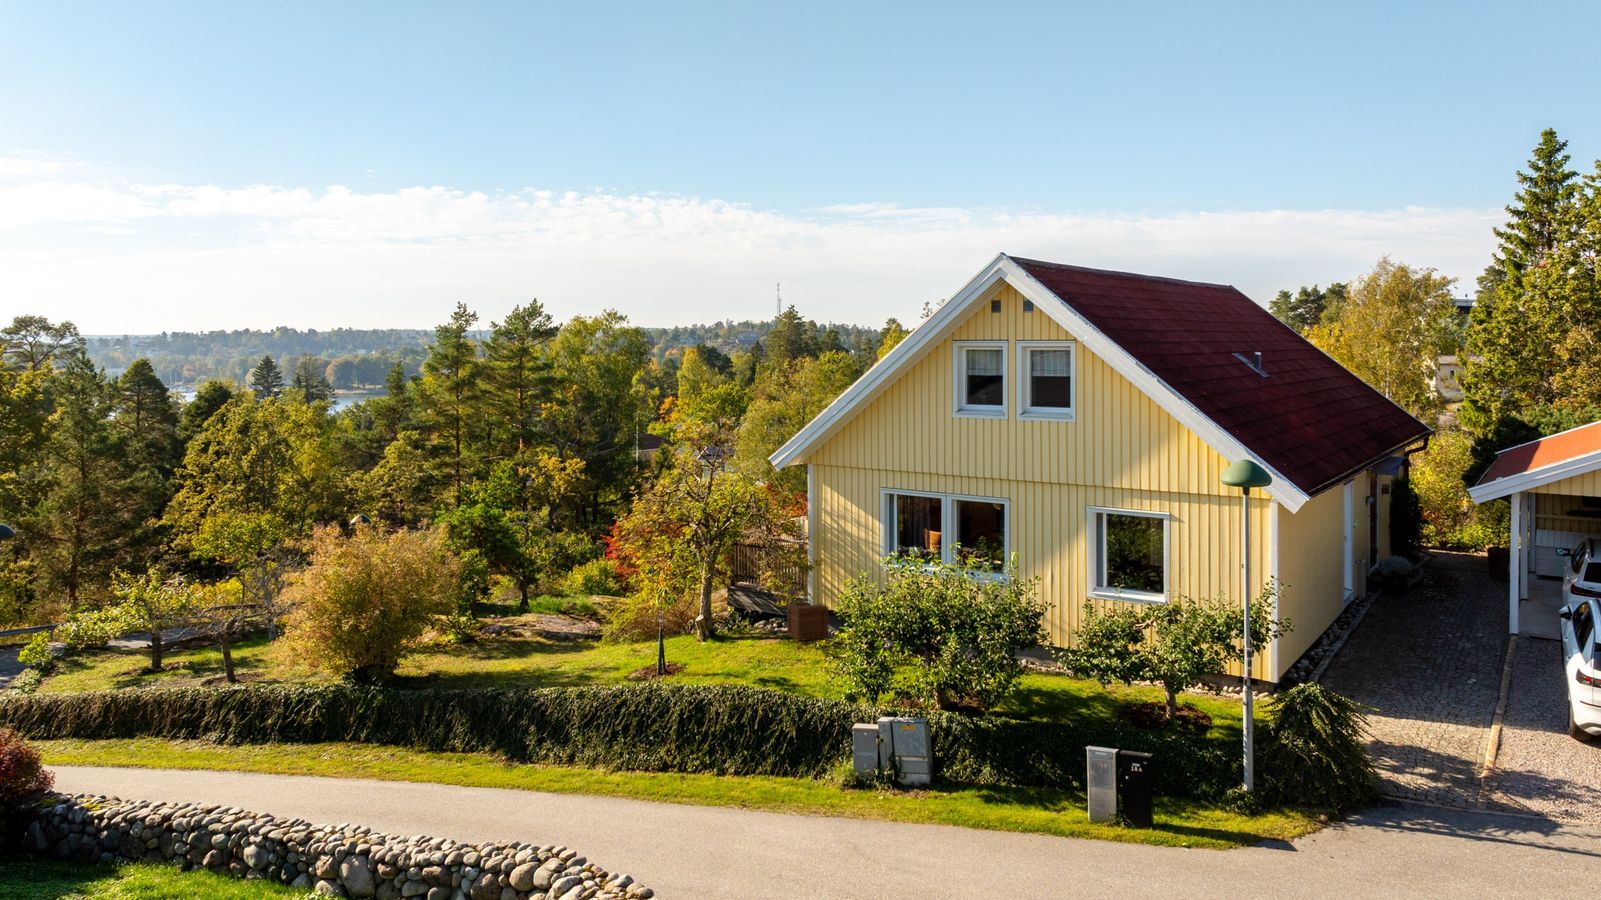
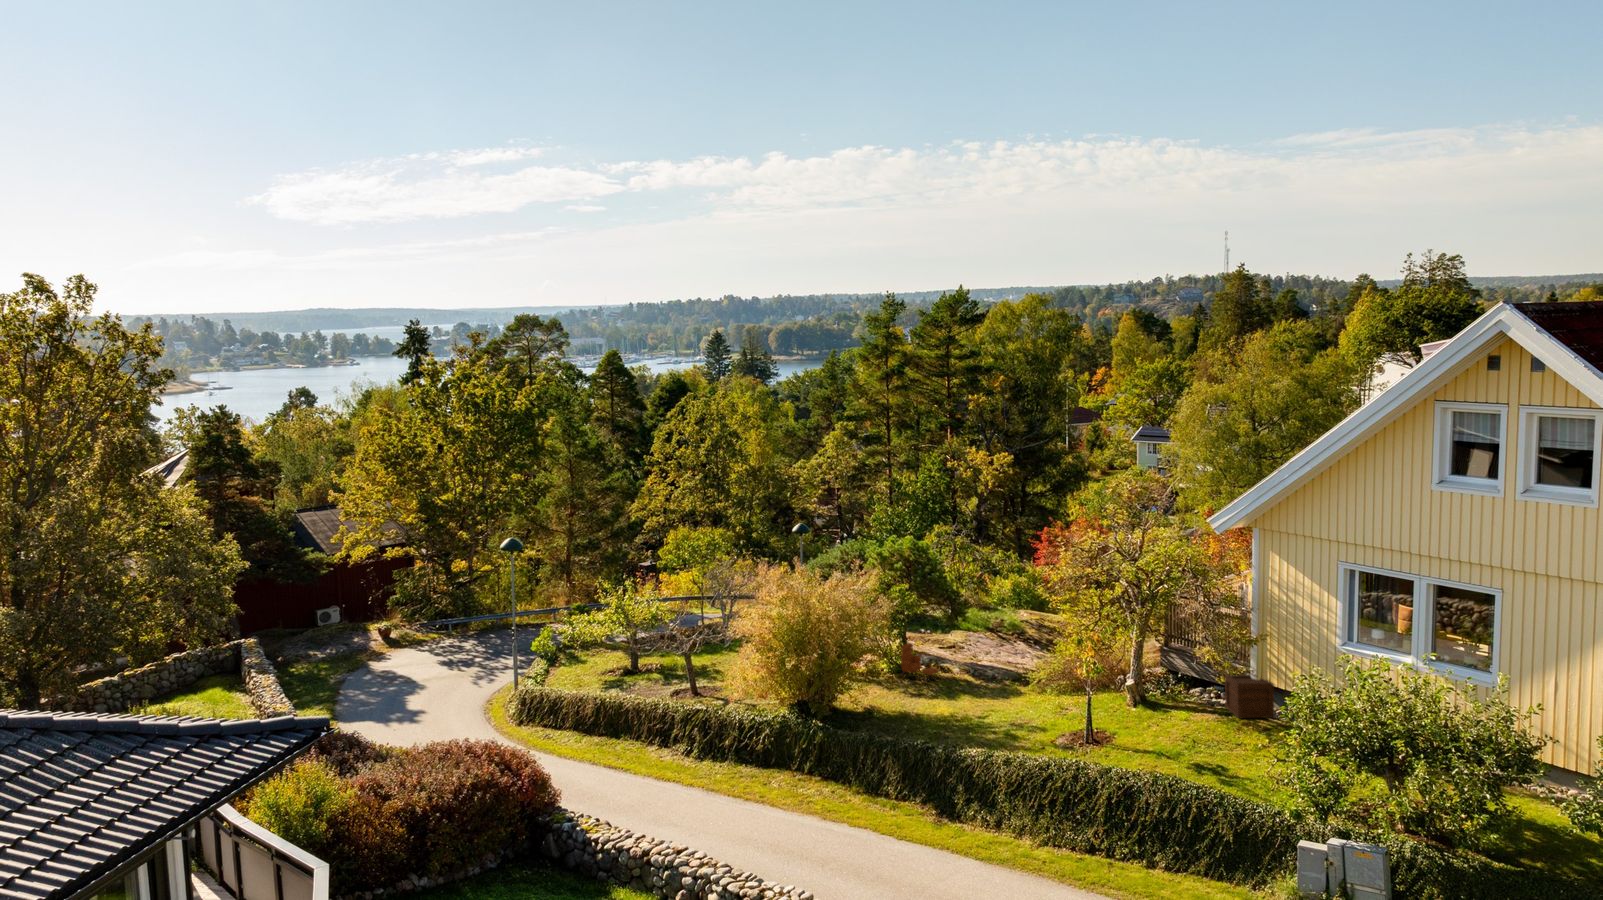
lounge chair: none [467,604,509,643] -> present [901,643,937,680]

